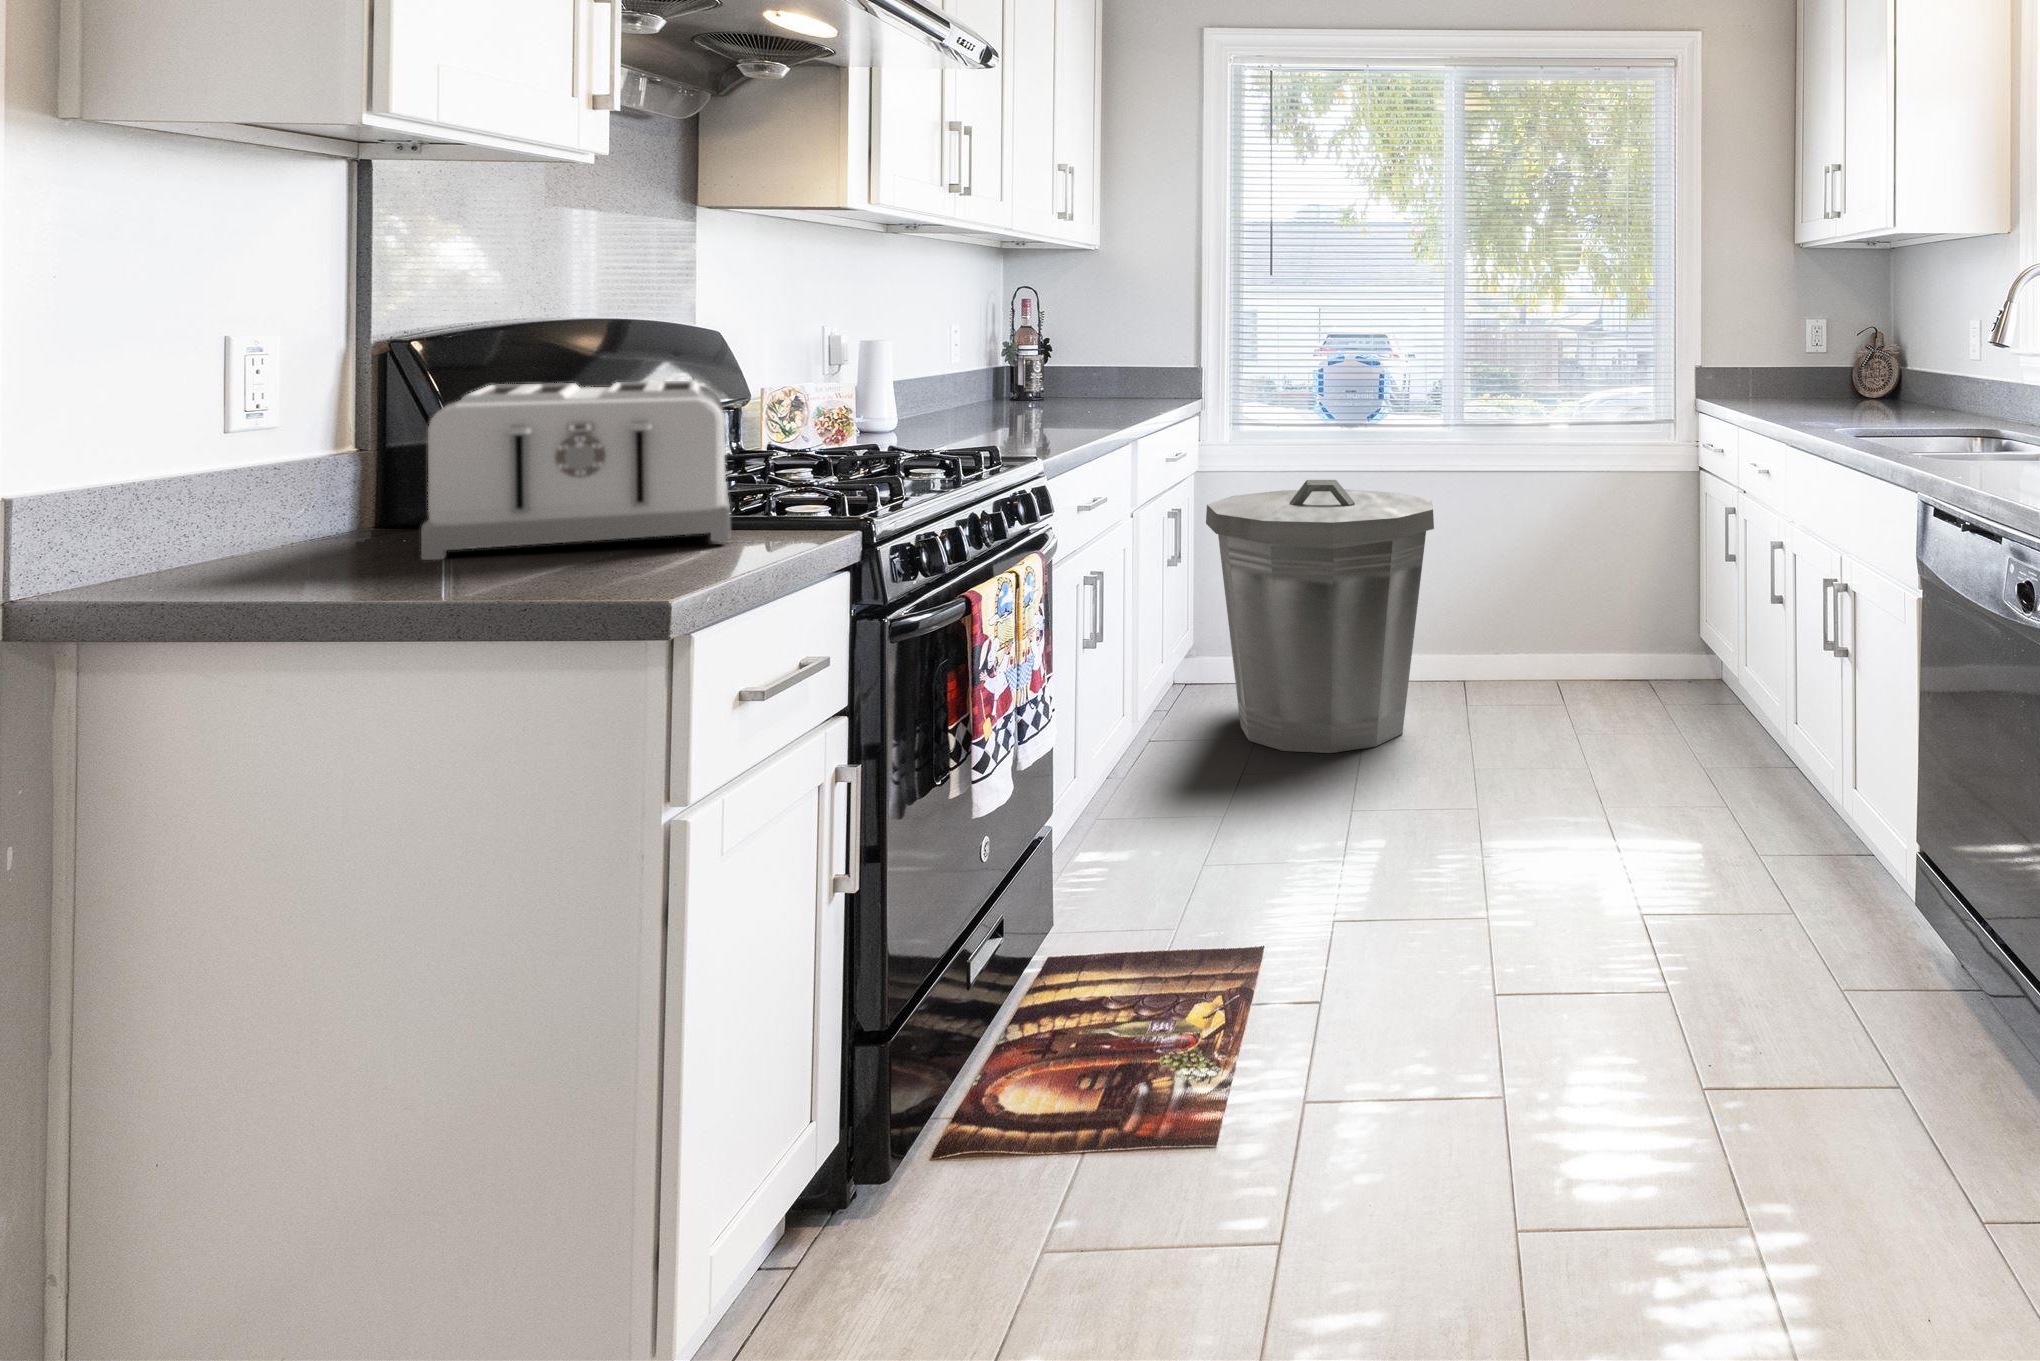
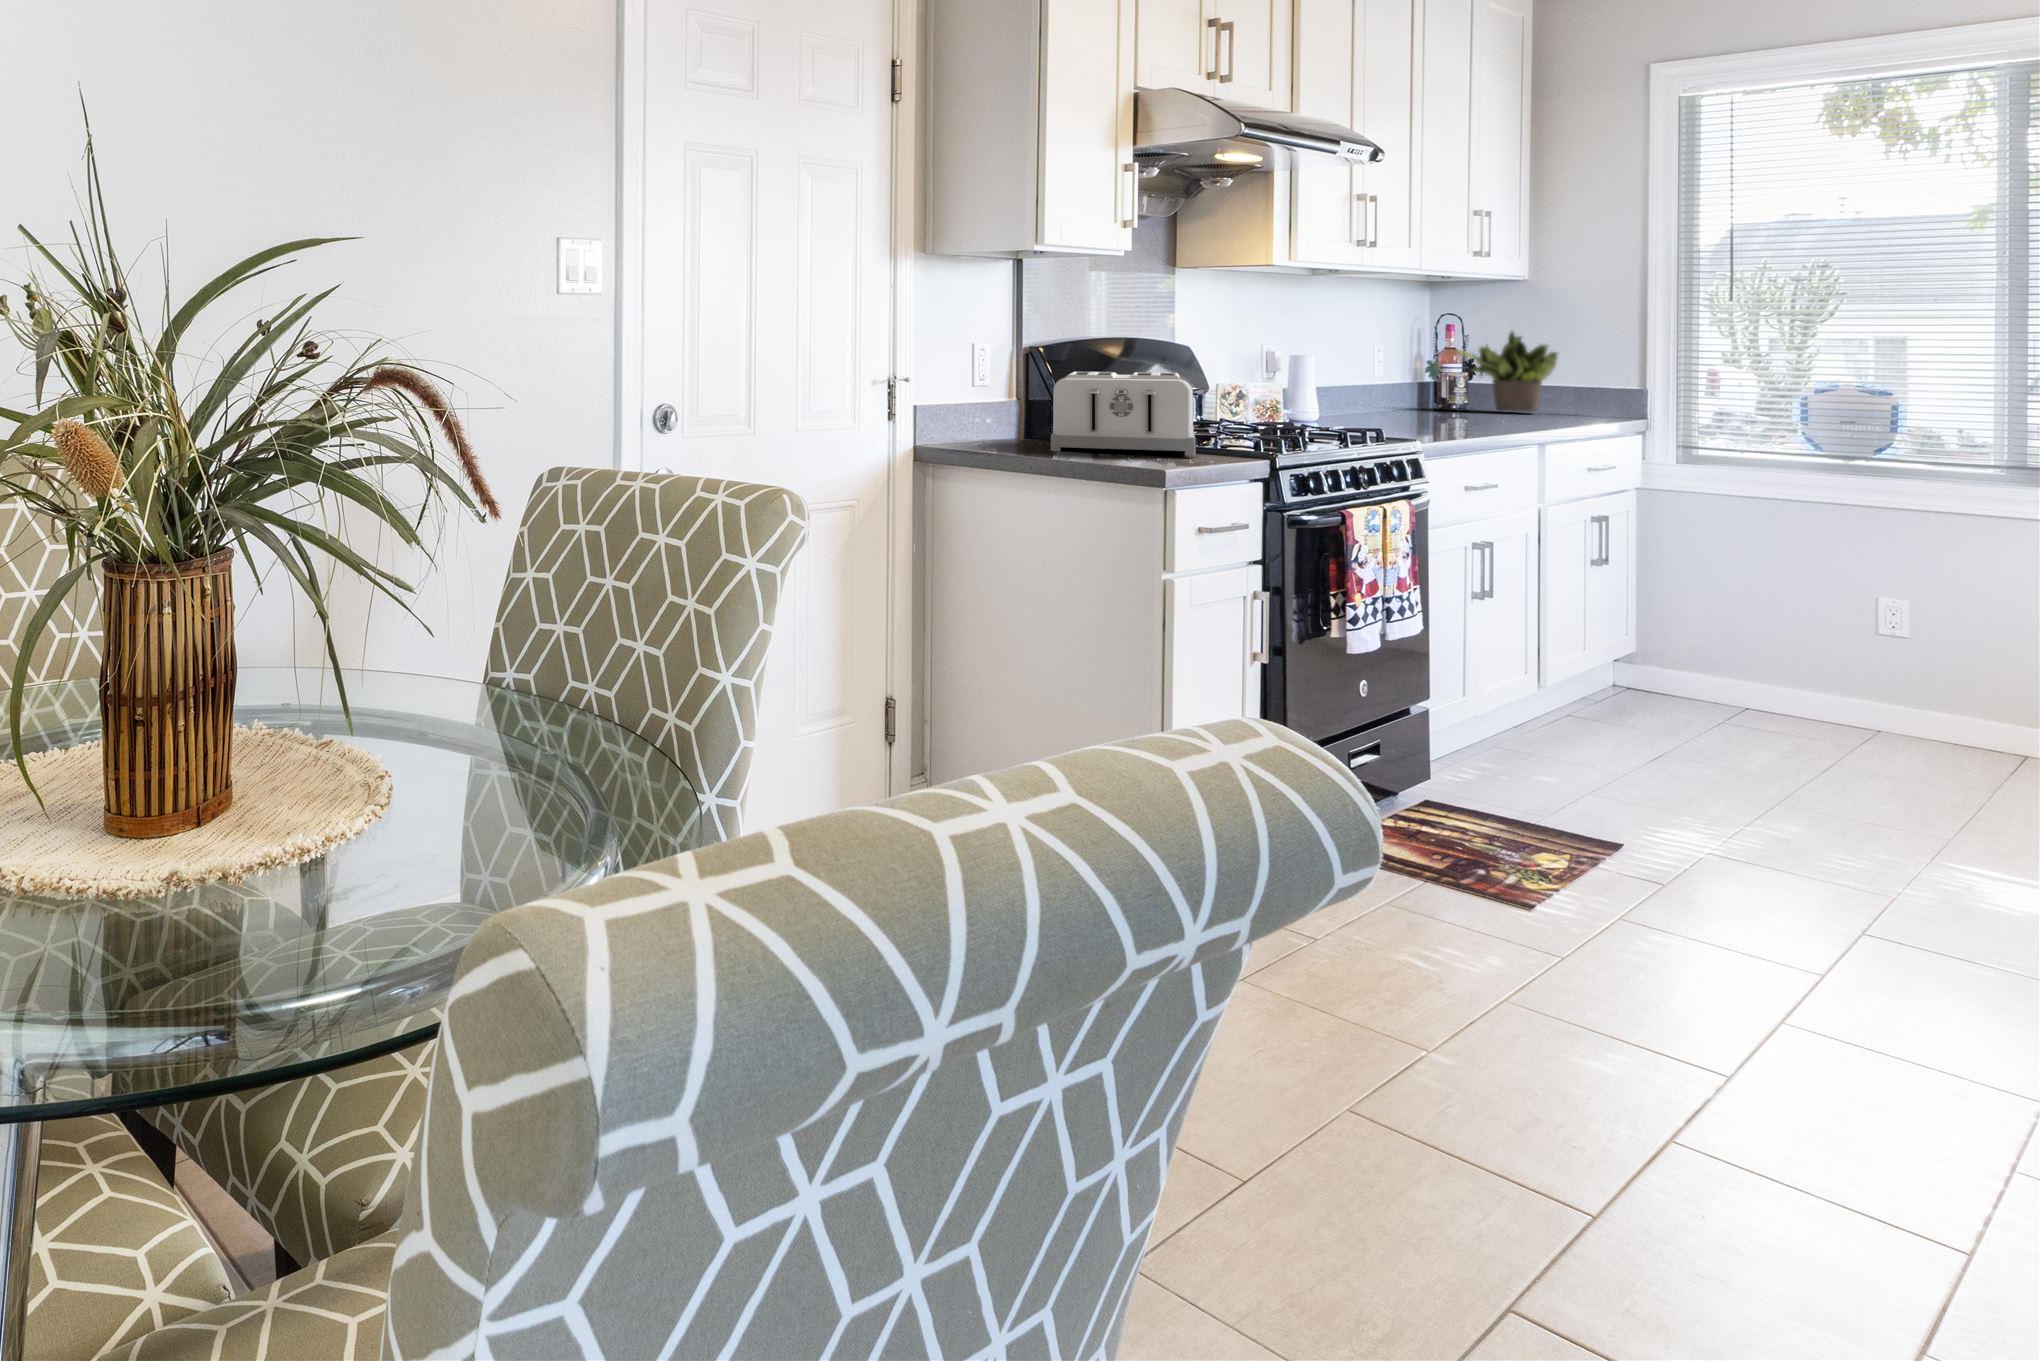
potted plant: none [1030,305,1133,399] -> present [1459,332,1557,412]
trash can: present [1206,480,1434,753] -> none [1626,495,1921,759]

